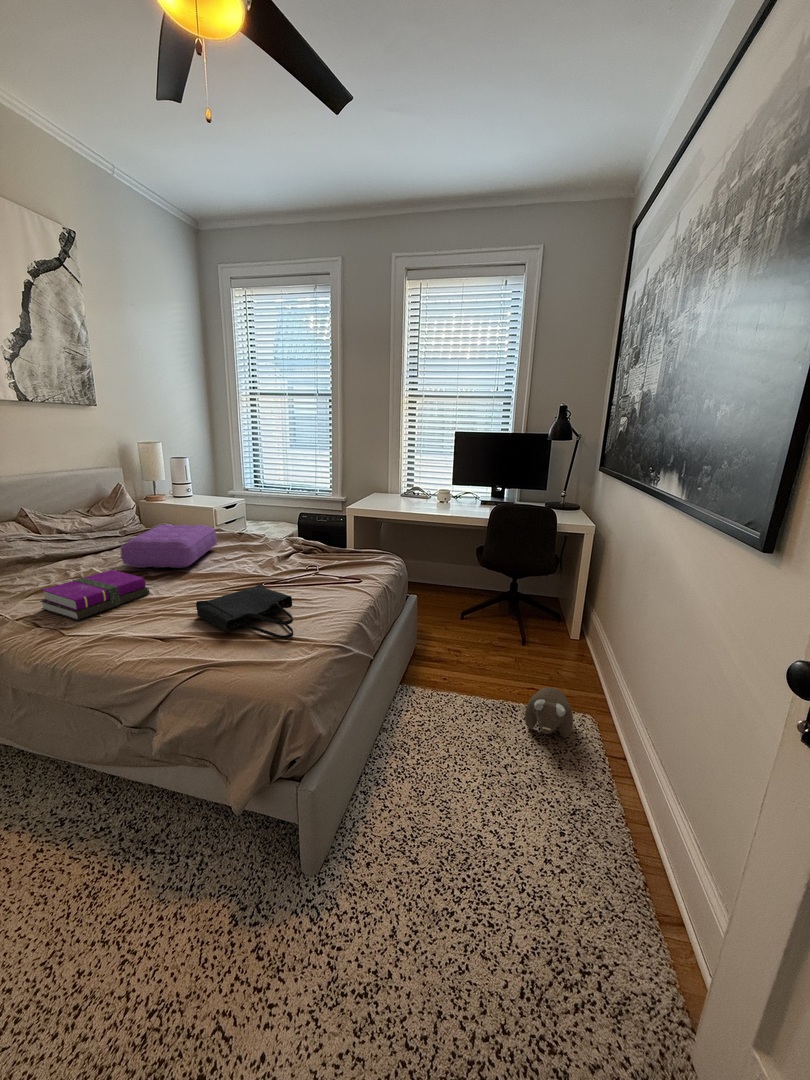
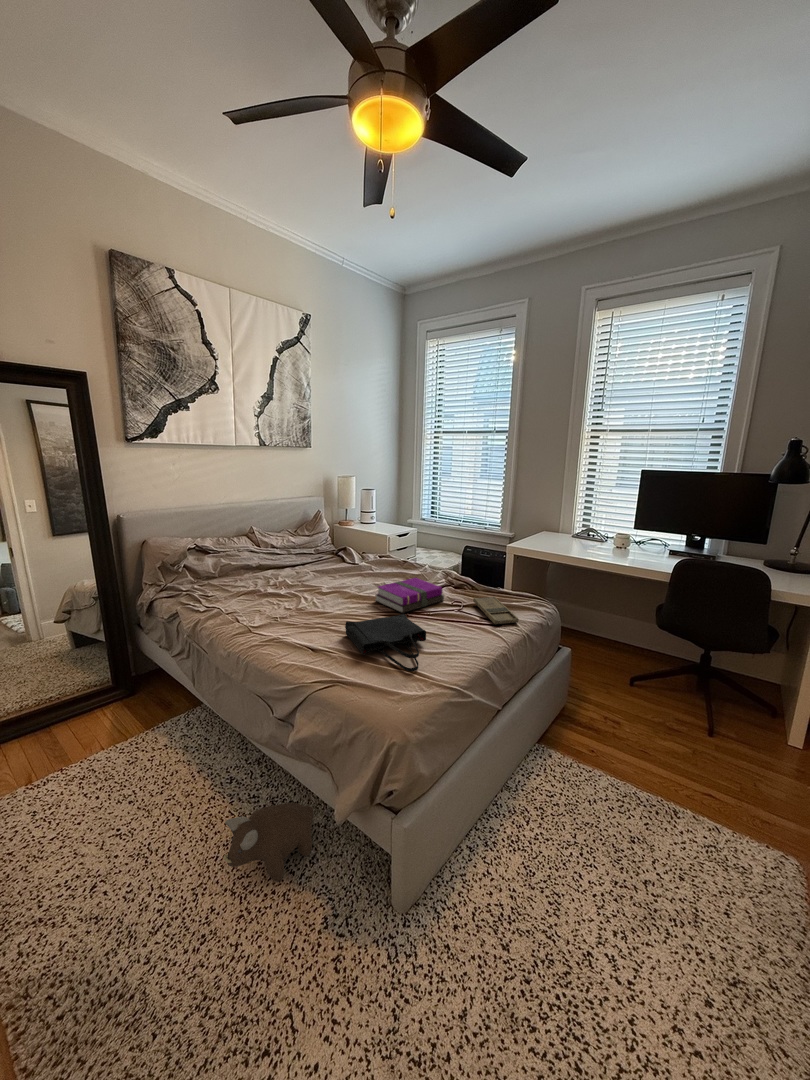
pillow: present [121,524,217,568] -> none [305,548,383,588]
tray: none [326,556,374,581] -> present [473,596,519,624]
notebook: present [40,570,150,620] -> present [375,578,444,613]
plush toy: present [525,687,573,738] -> present [224,803,314,882]

